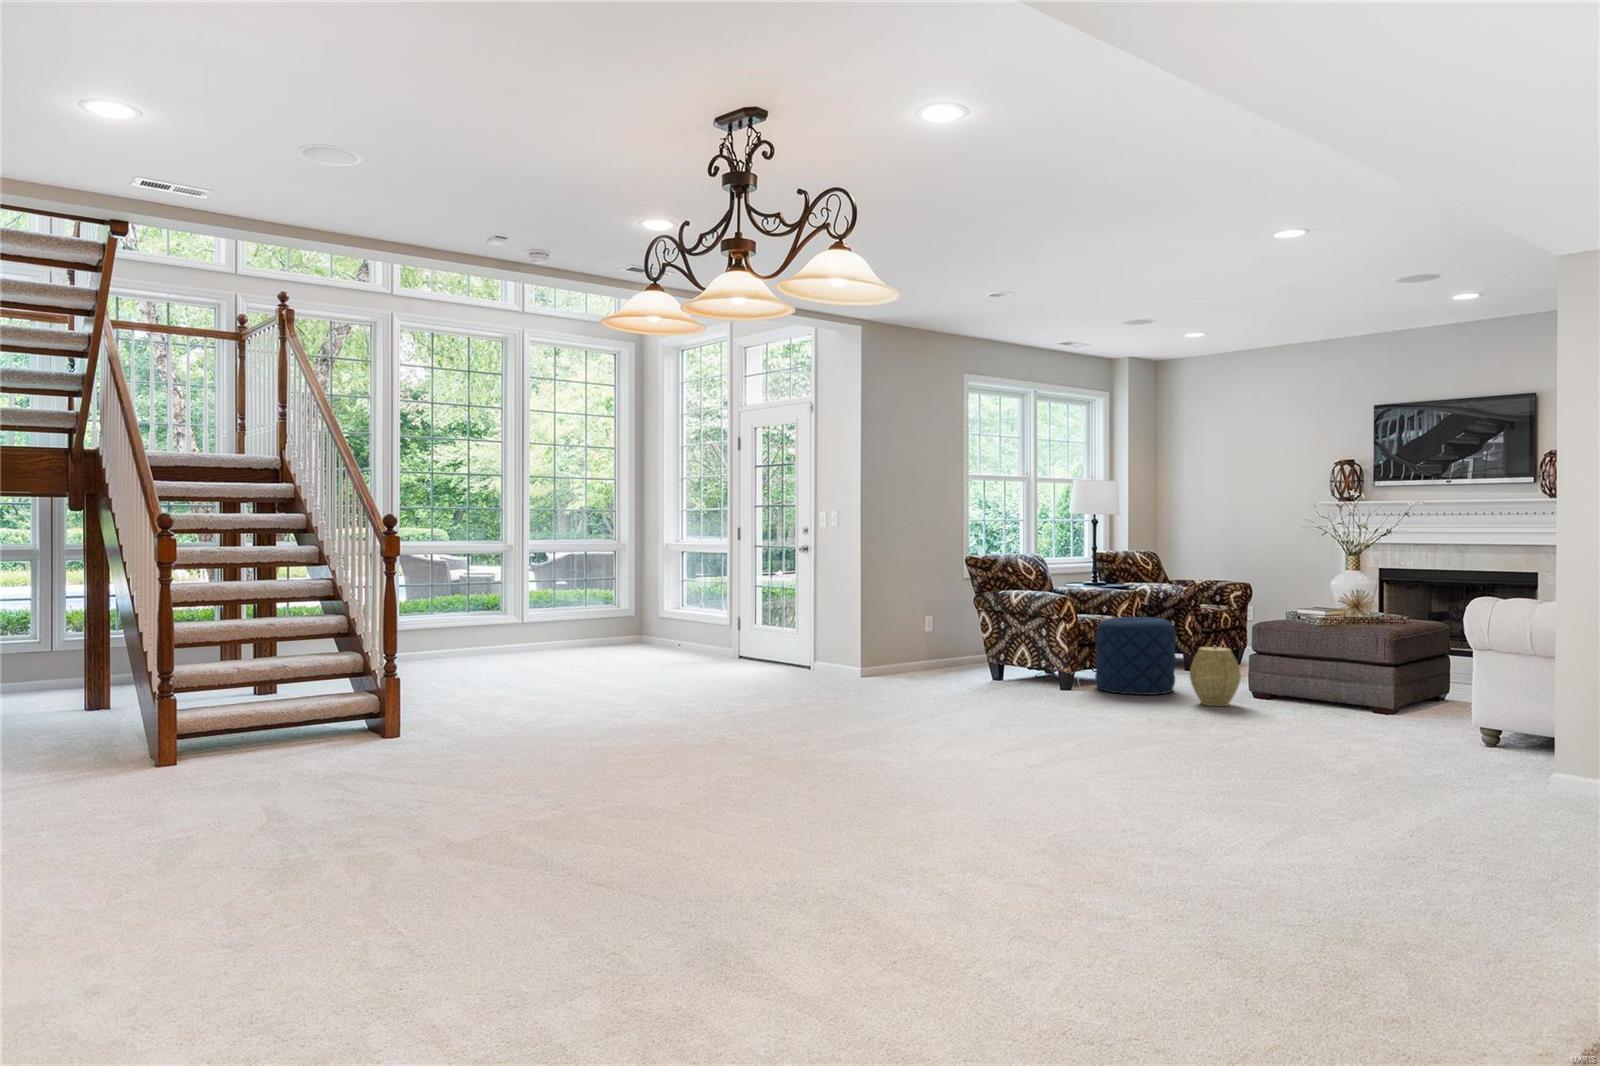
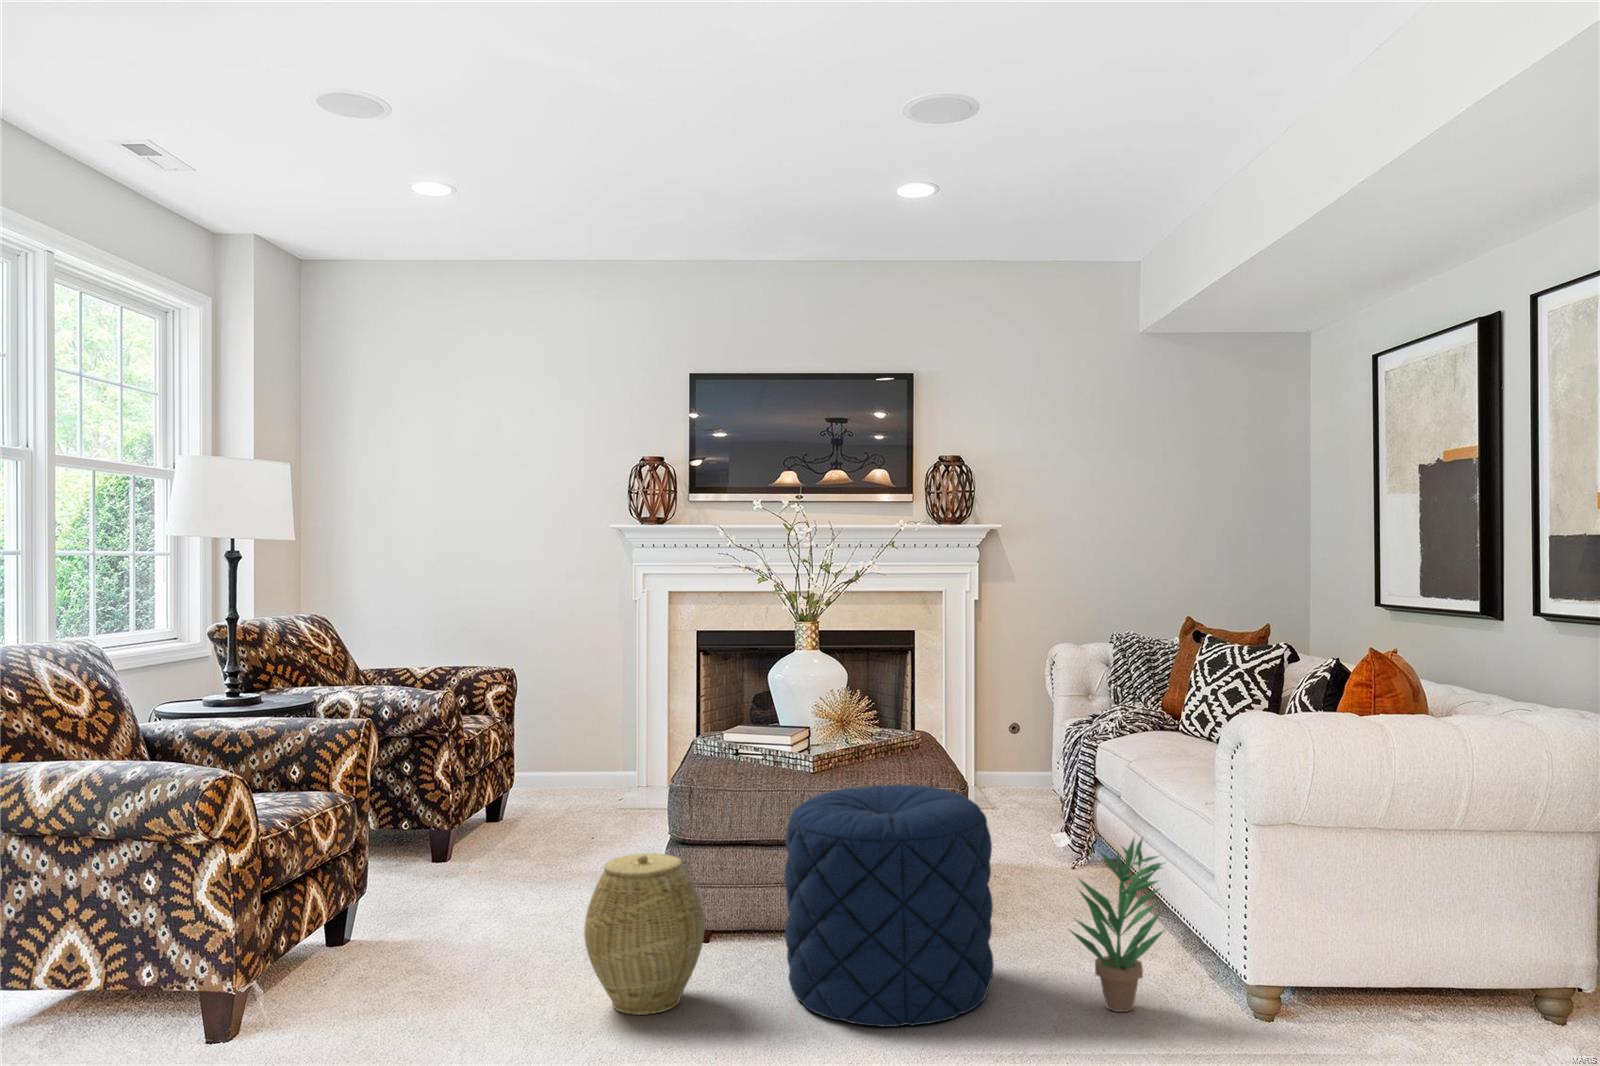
pouf: present [1095,617,1176,695] -> present [784,785,994,1027]
potted plant: none [1384,656,1434,733] -> present [1069,838,1165,1012]

